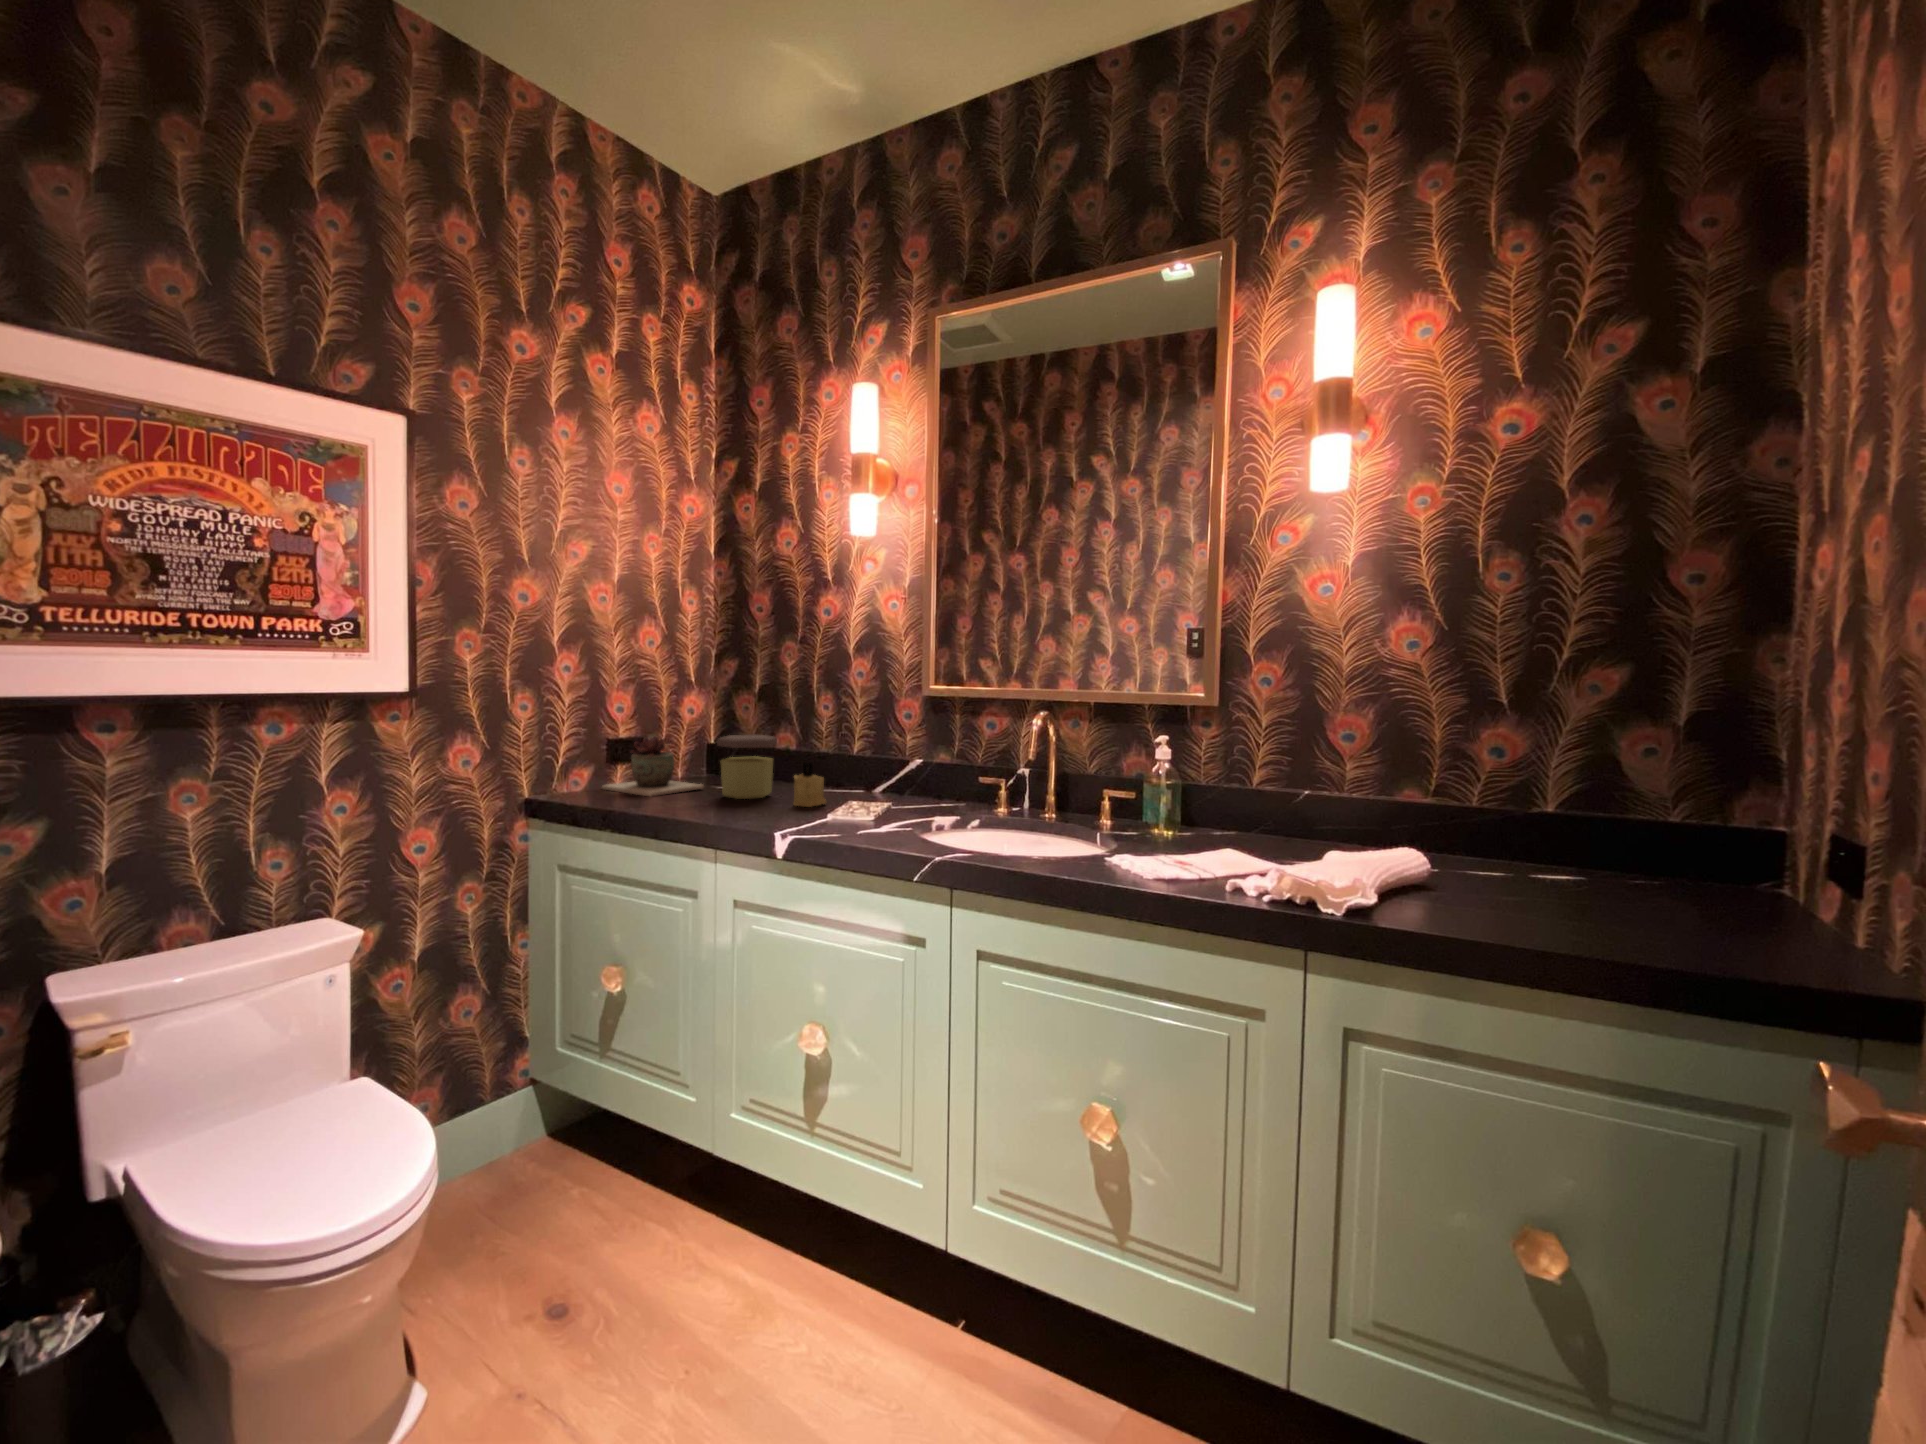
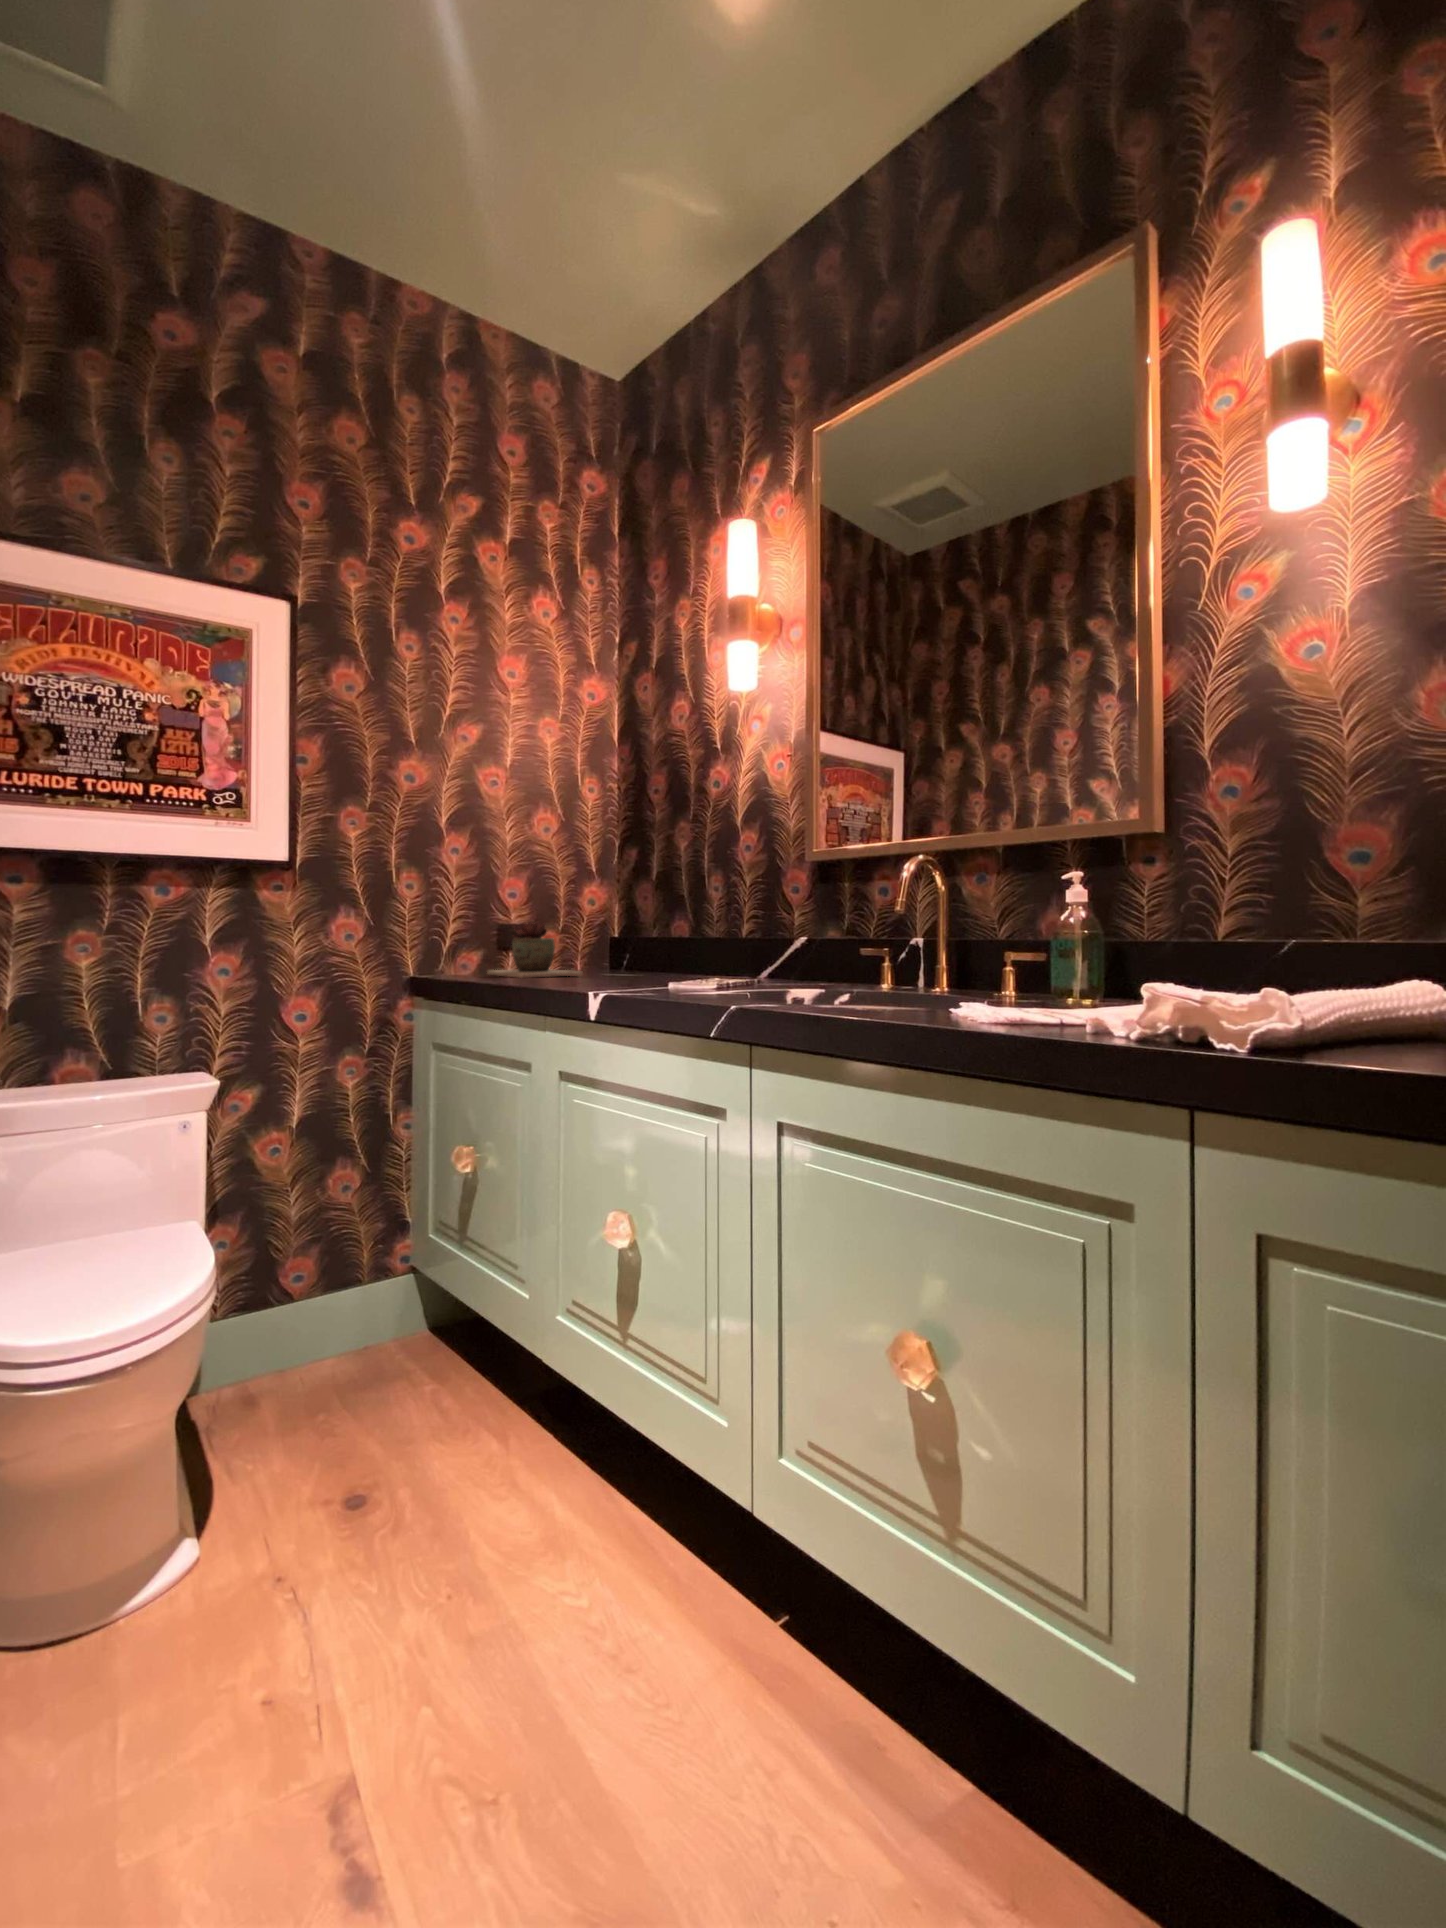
jar: present [717,735,777,799] -> none [585,915,649,980]
candle: present [793,762,826,807] -> none [650,937,688,985]

